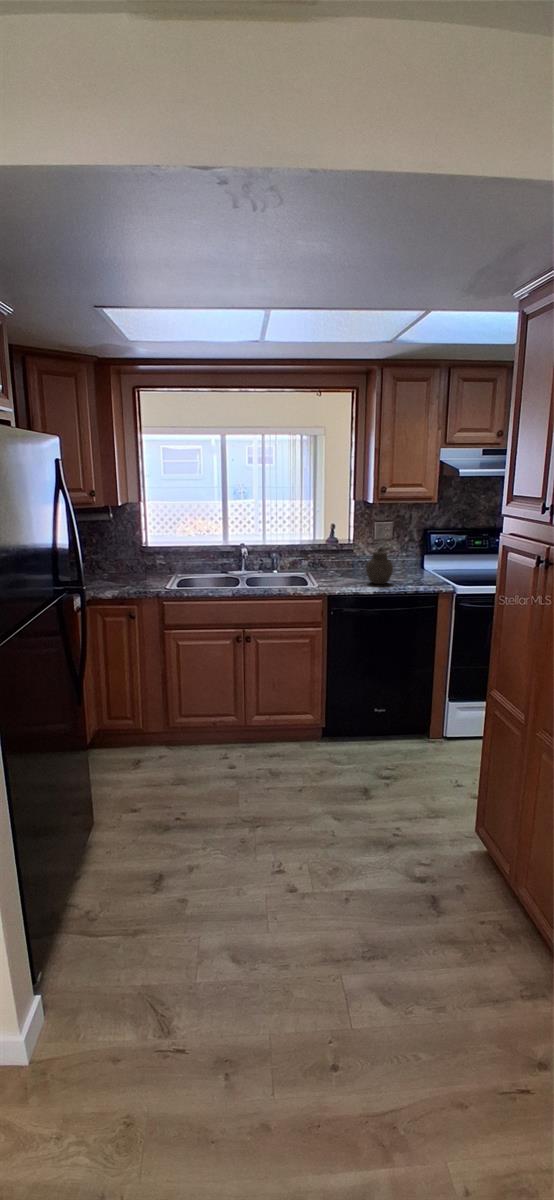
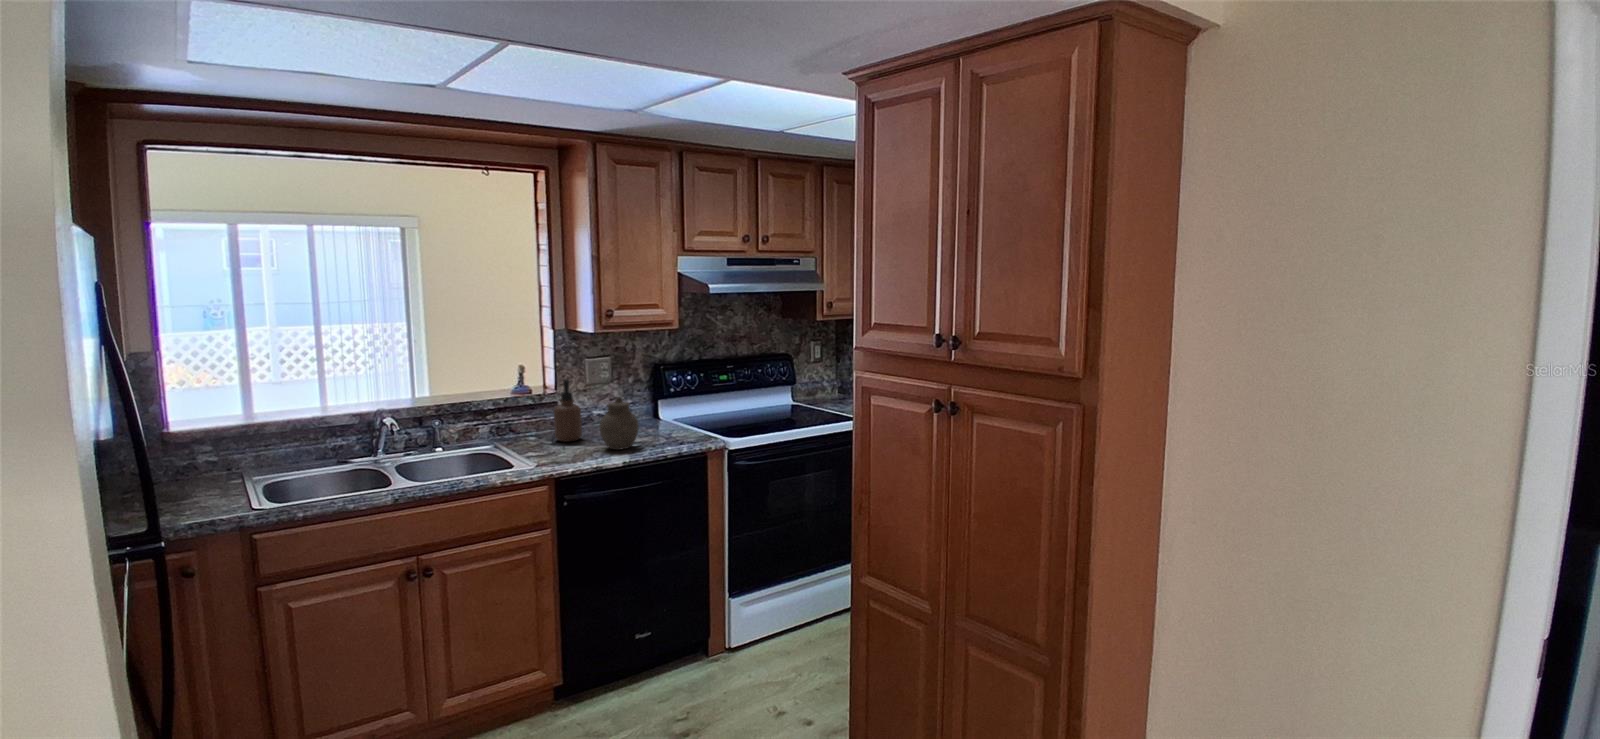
soap dispenser: none [345,535,363,576] -> present [554,380,582,442]

